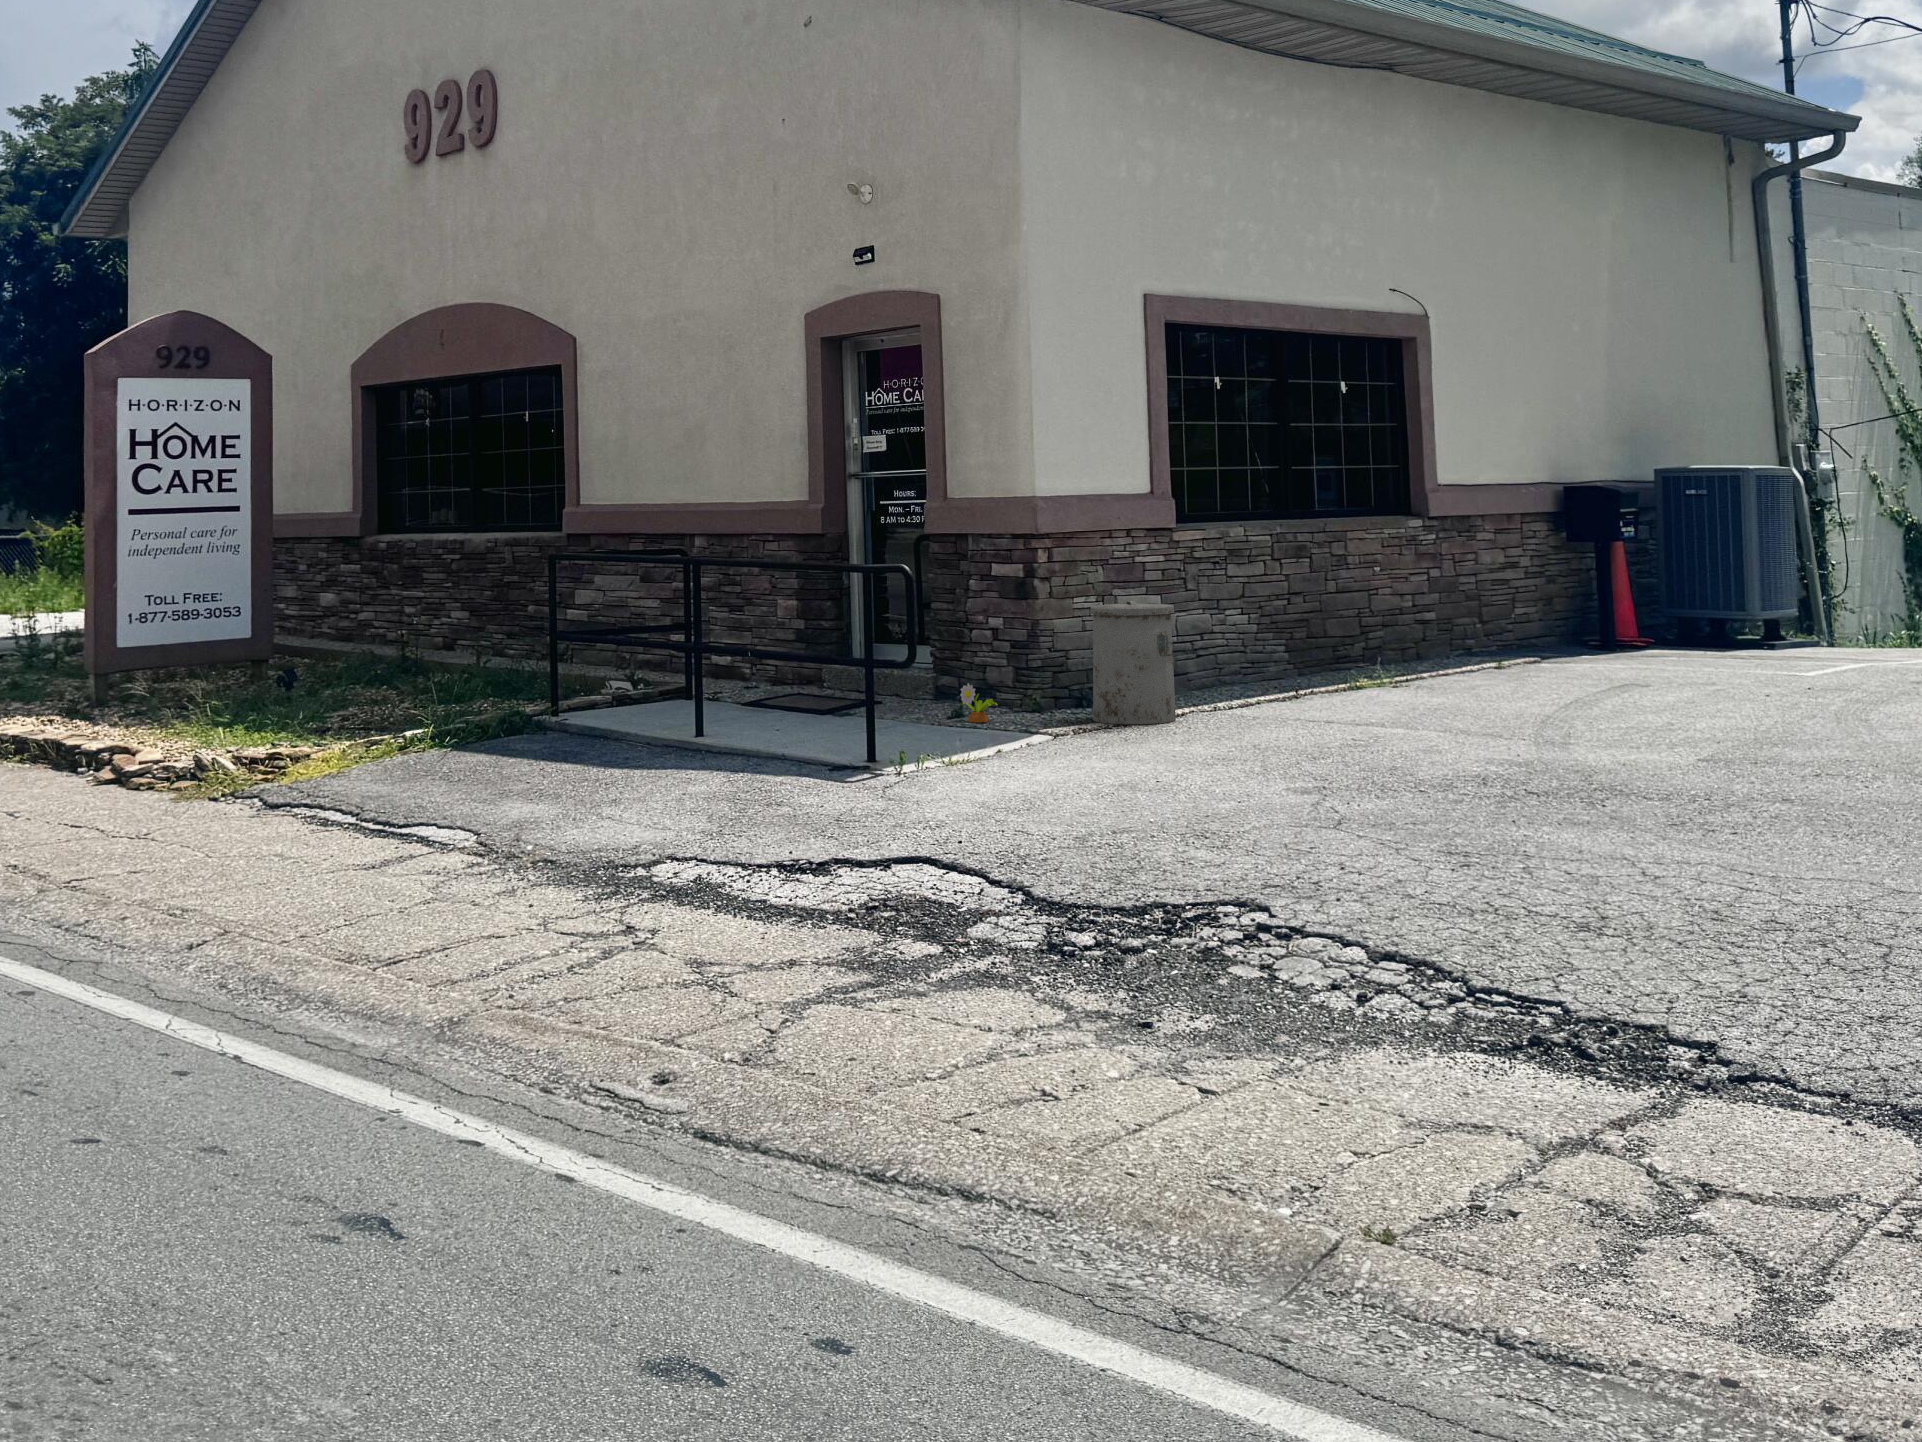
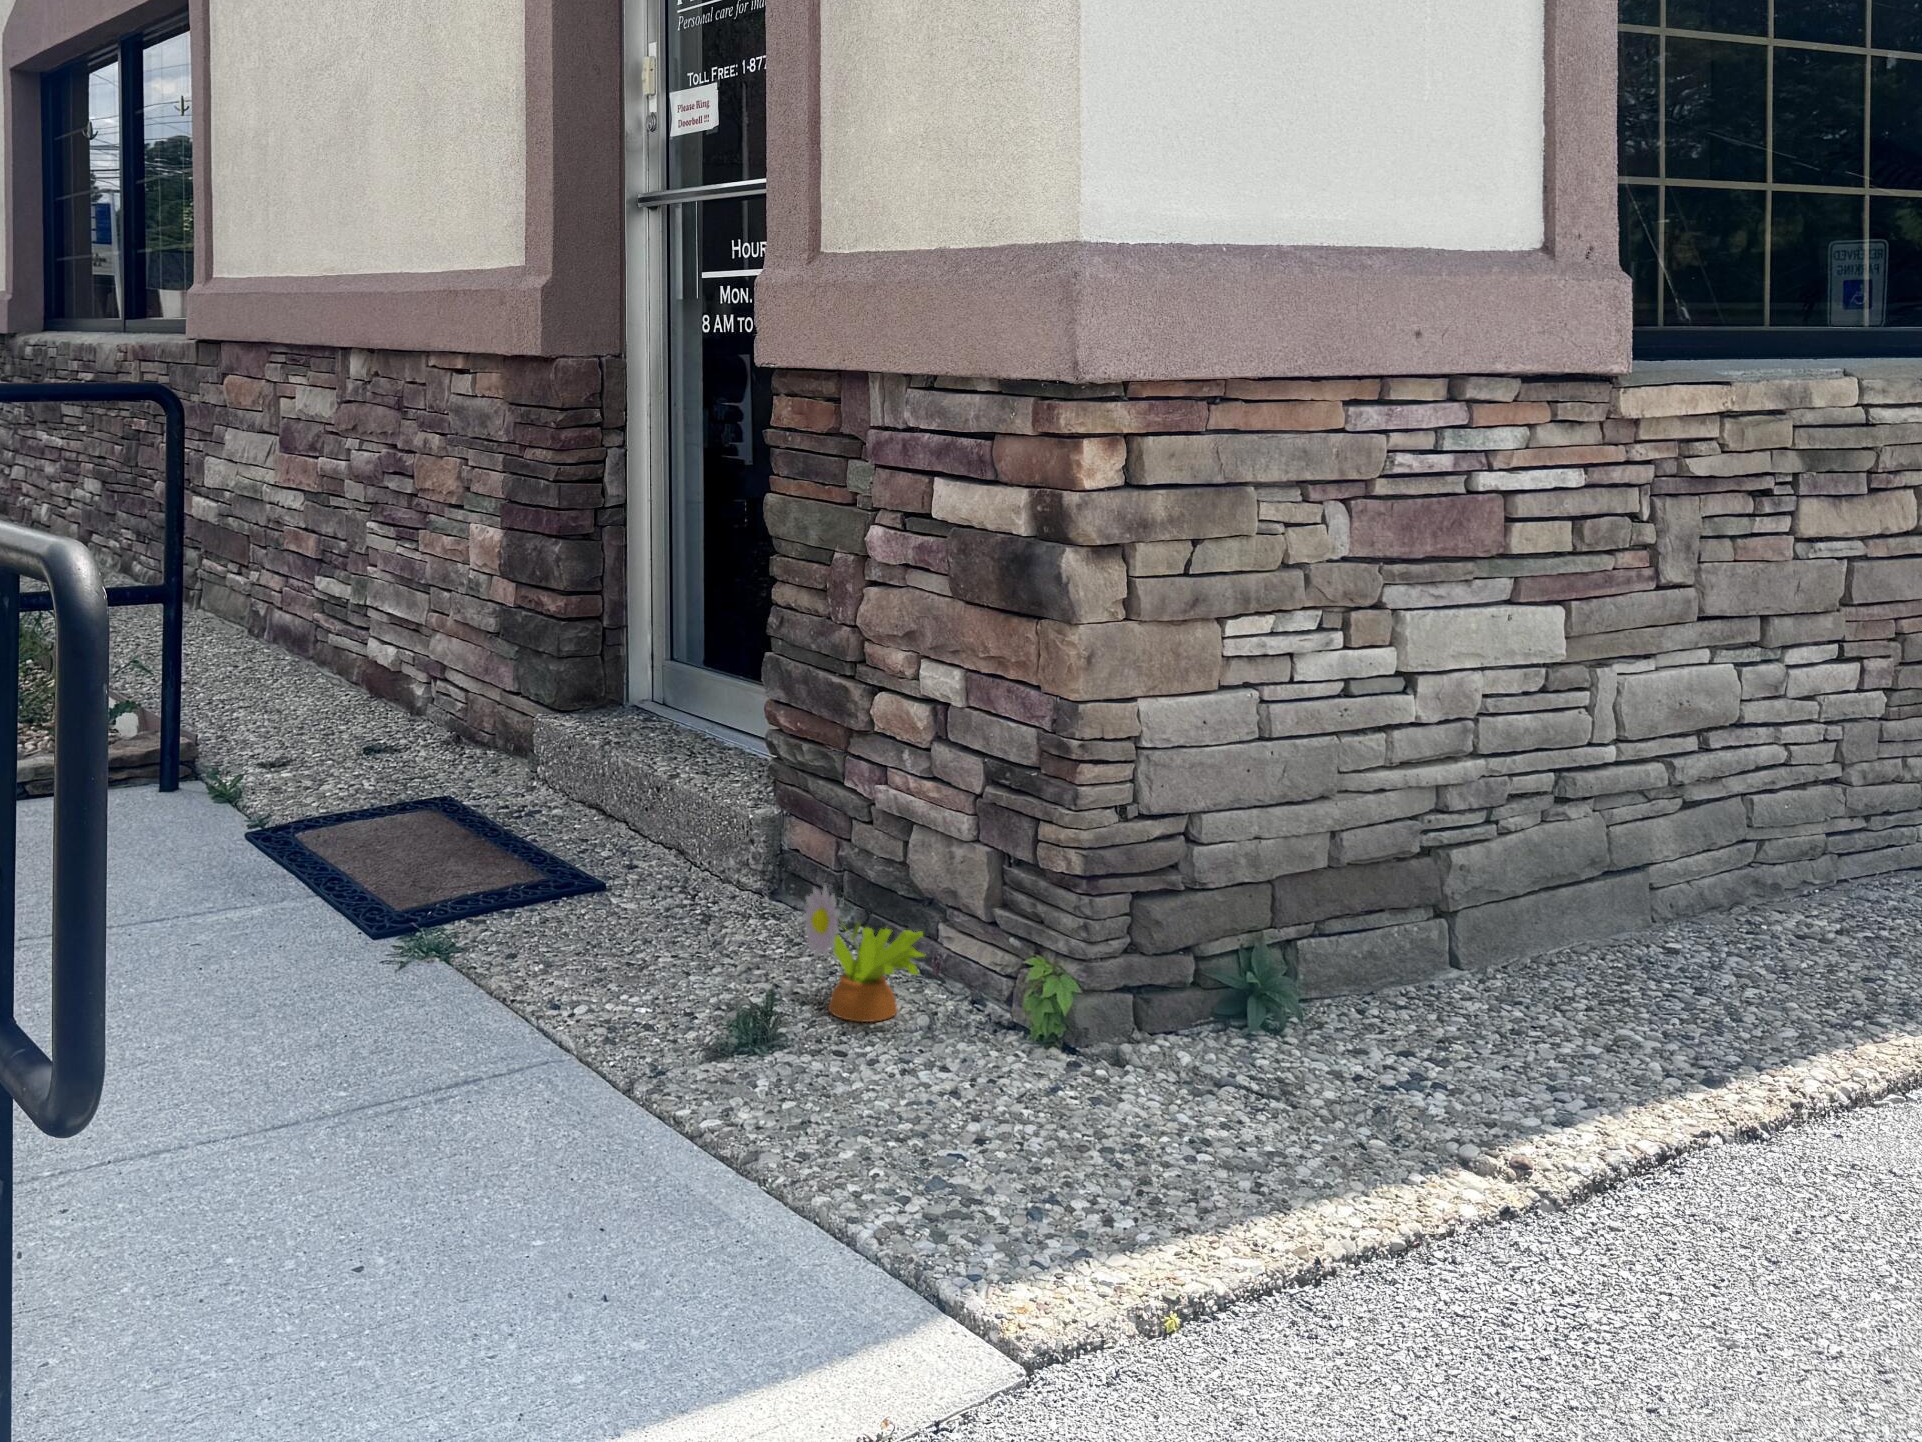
trash can: present [1089,601,1176,724] -> none [1262,644,1602,1159]

